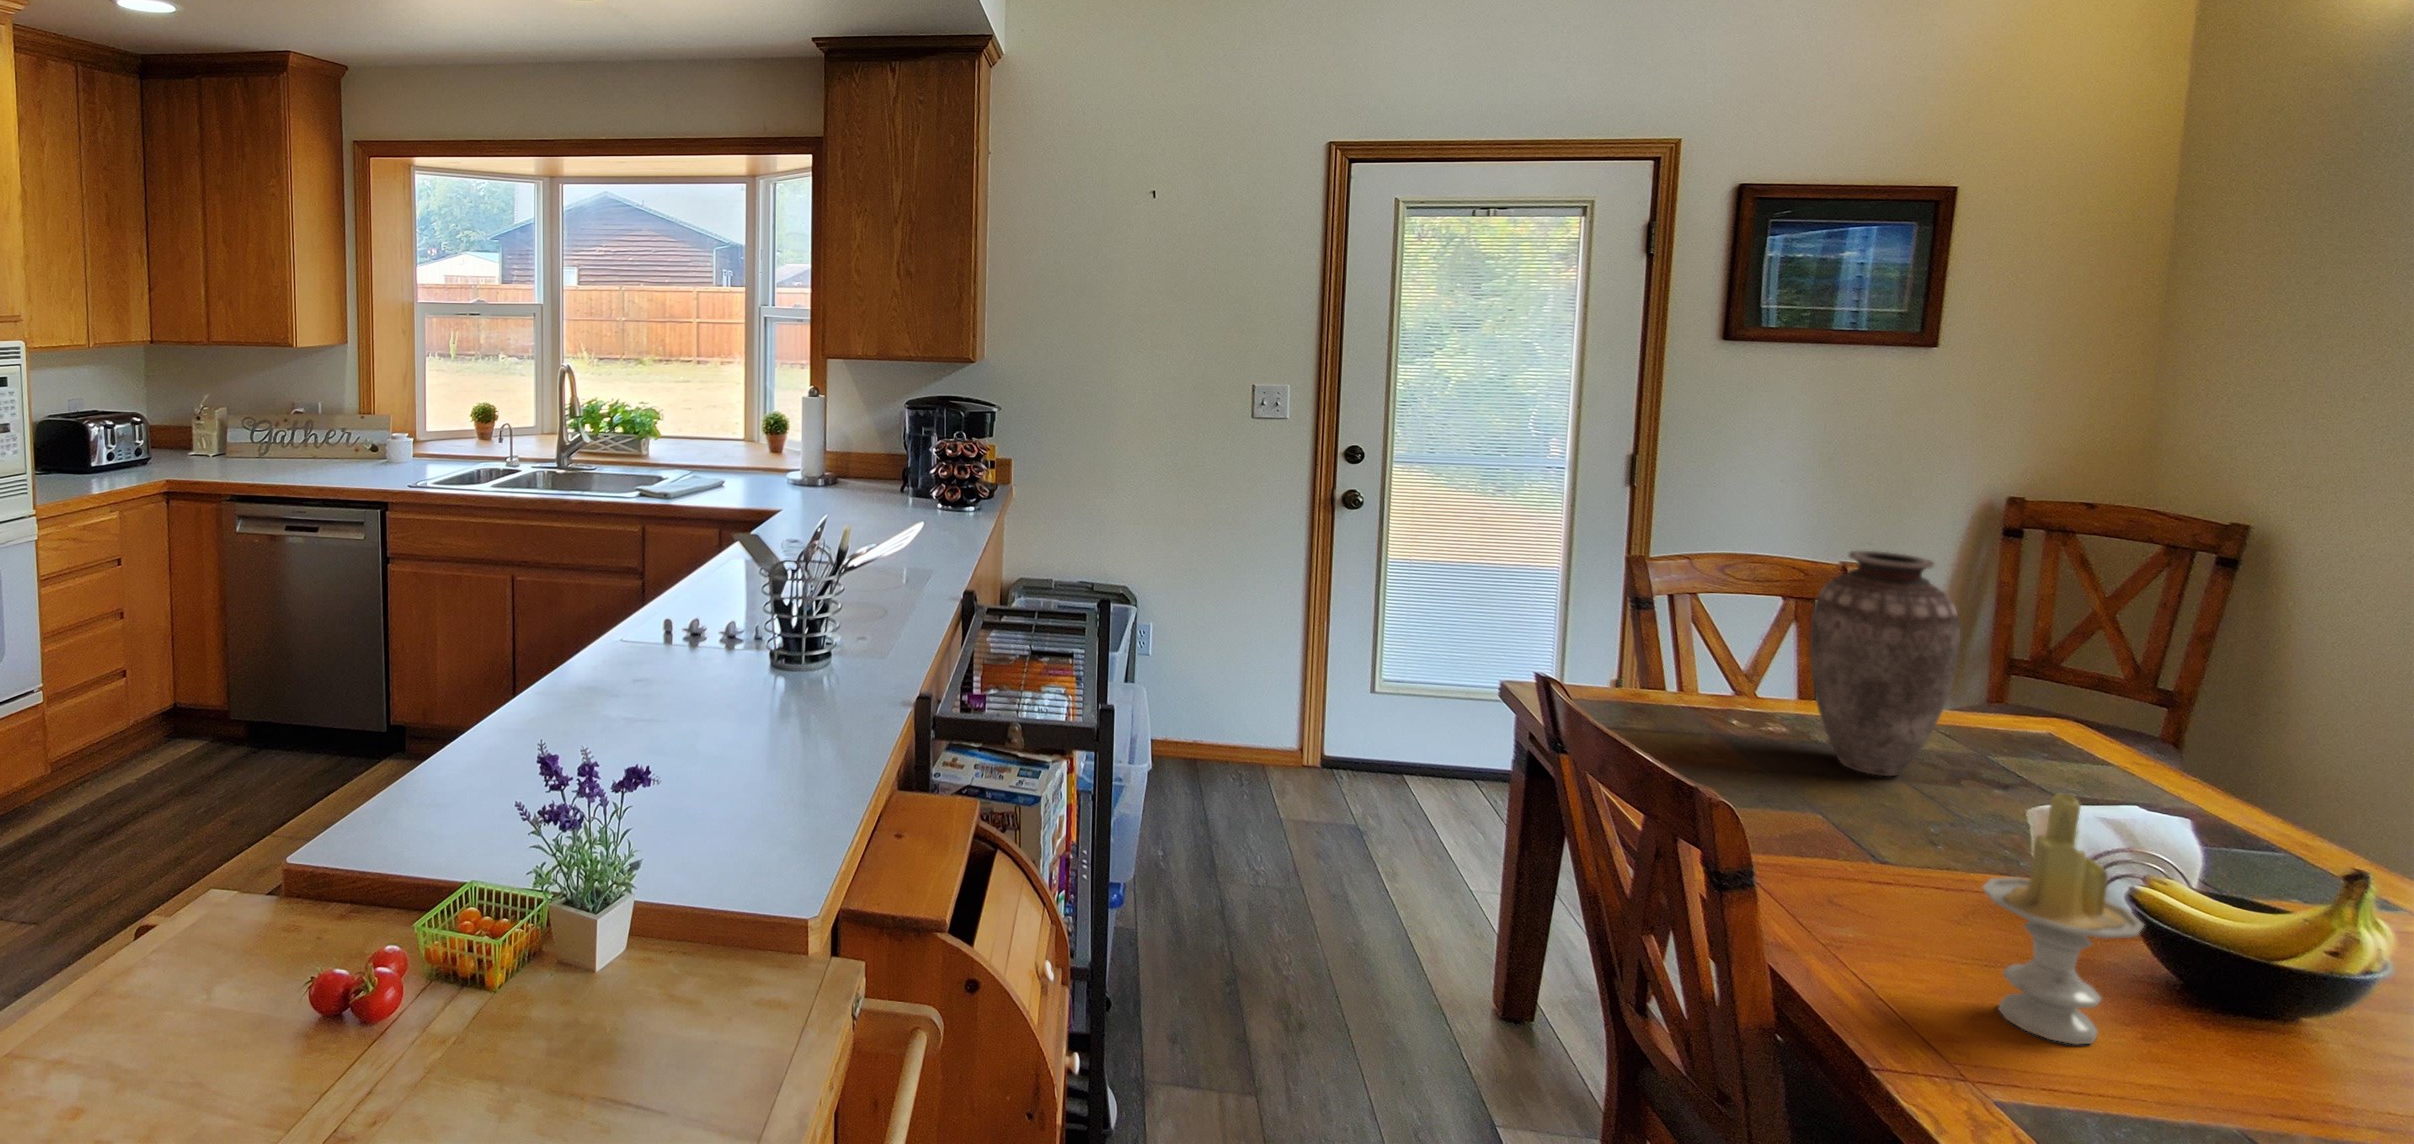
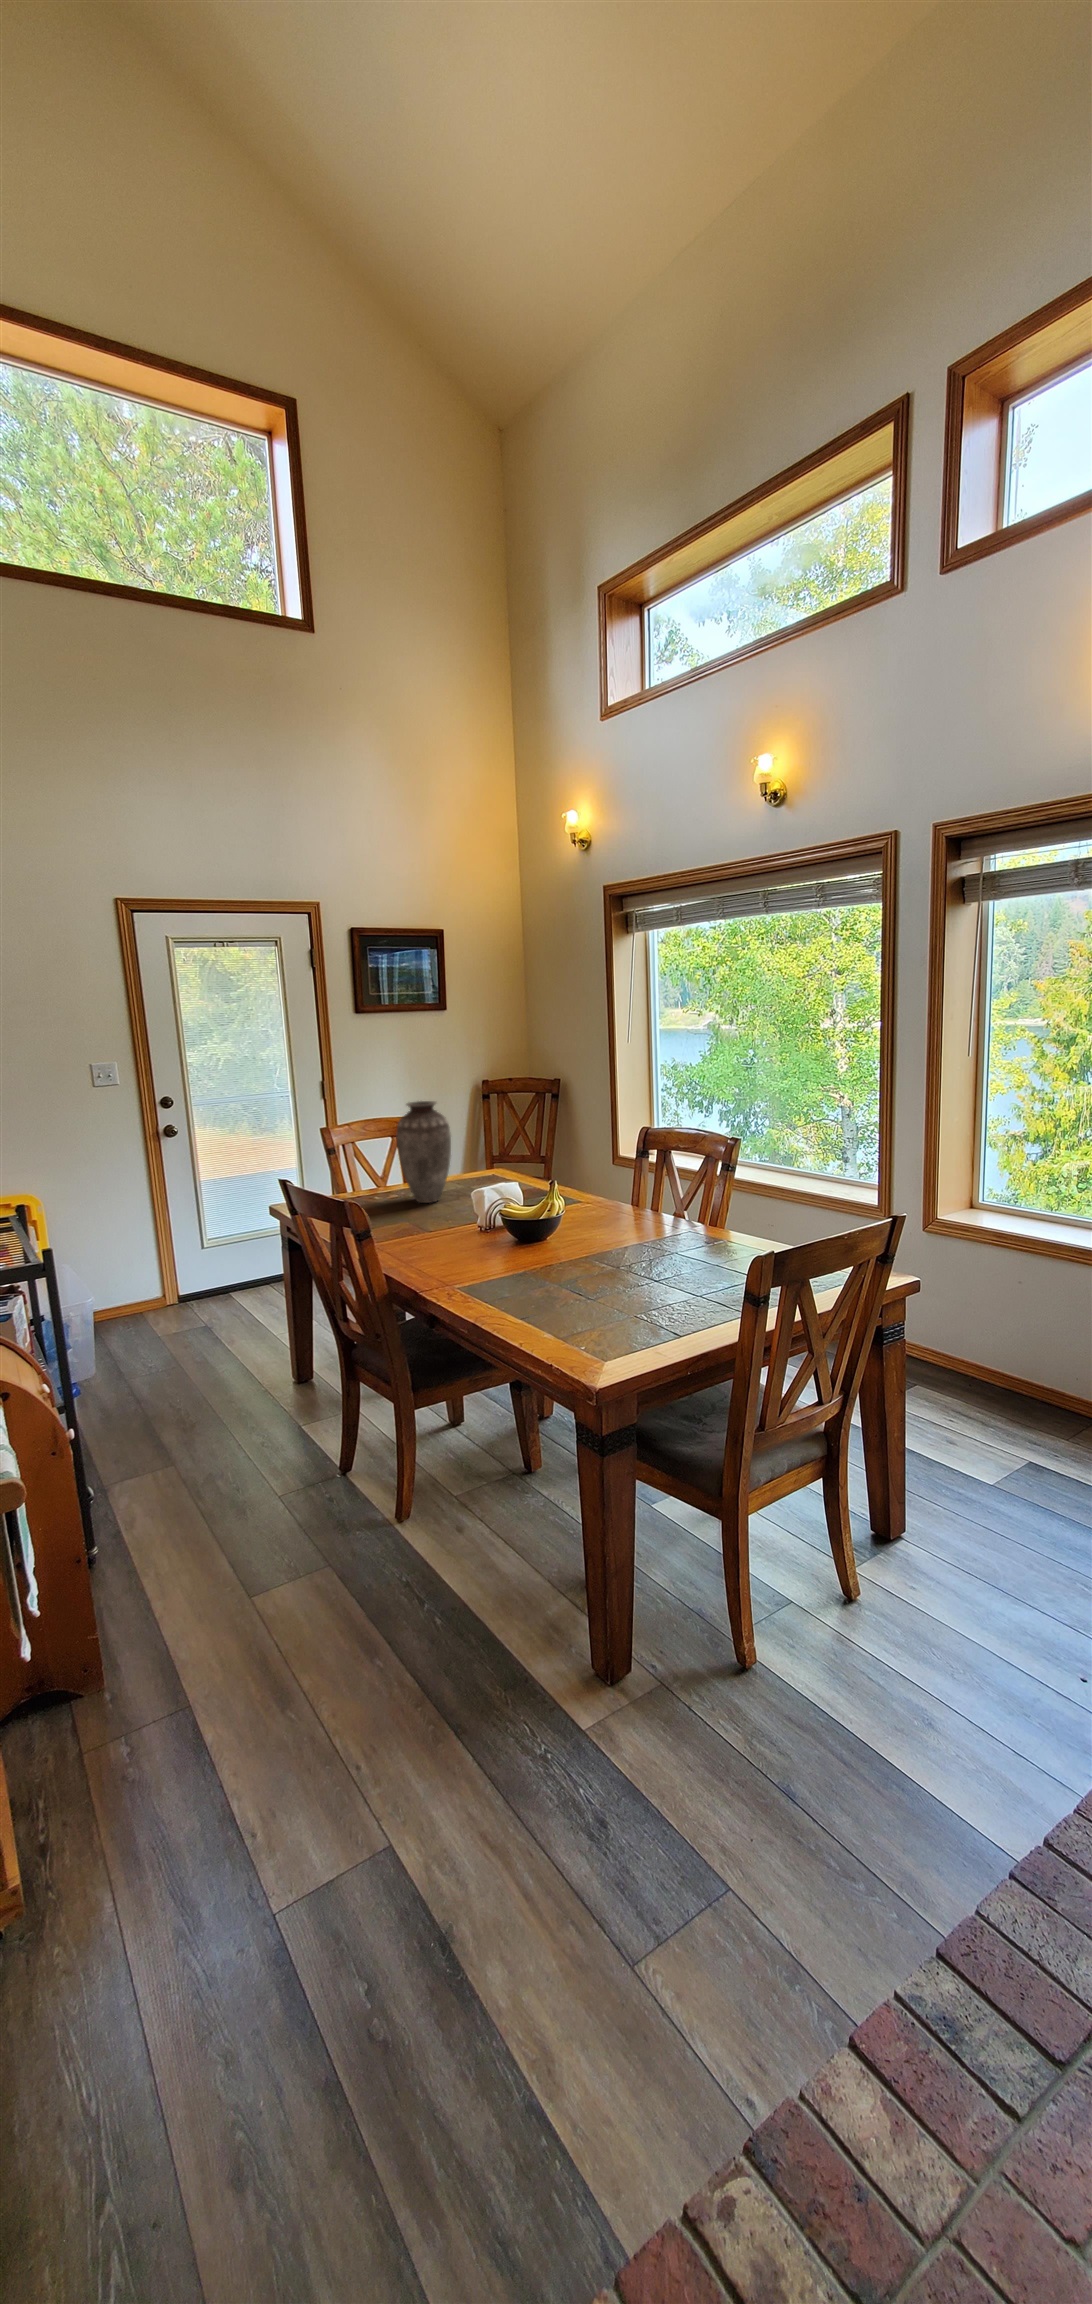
candle: present [1983,794,2144,1044] -> none [450,1173,497,1267]

